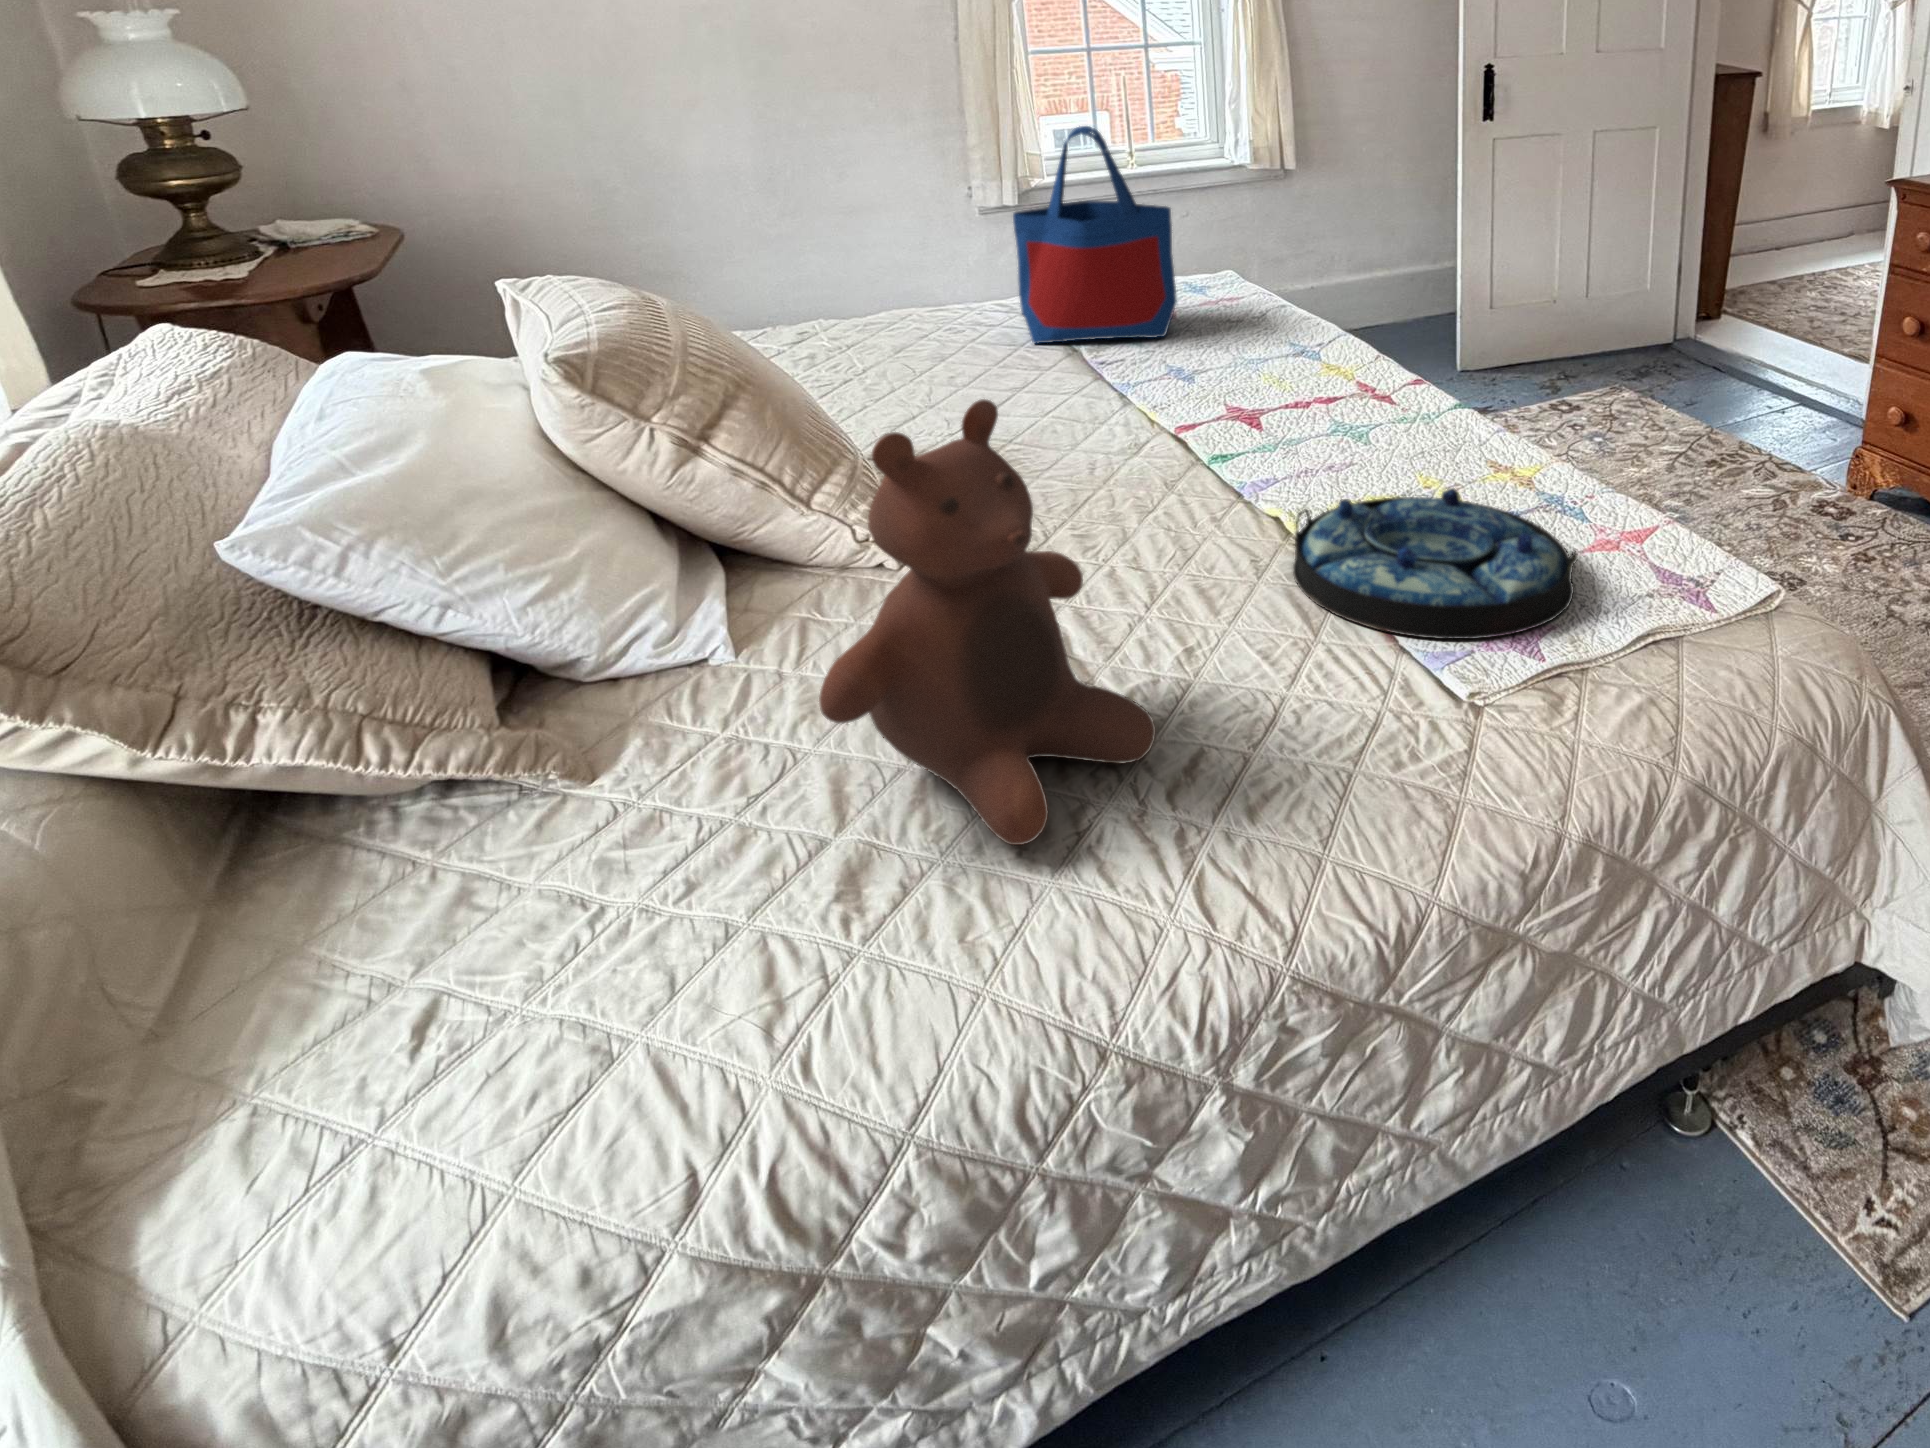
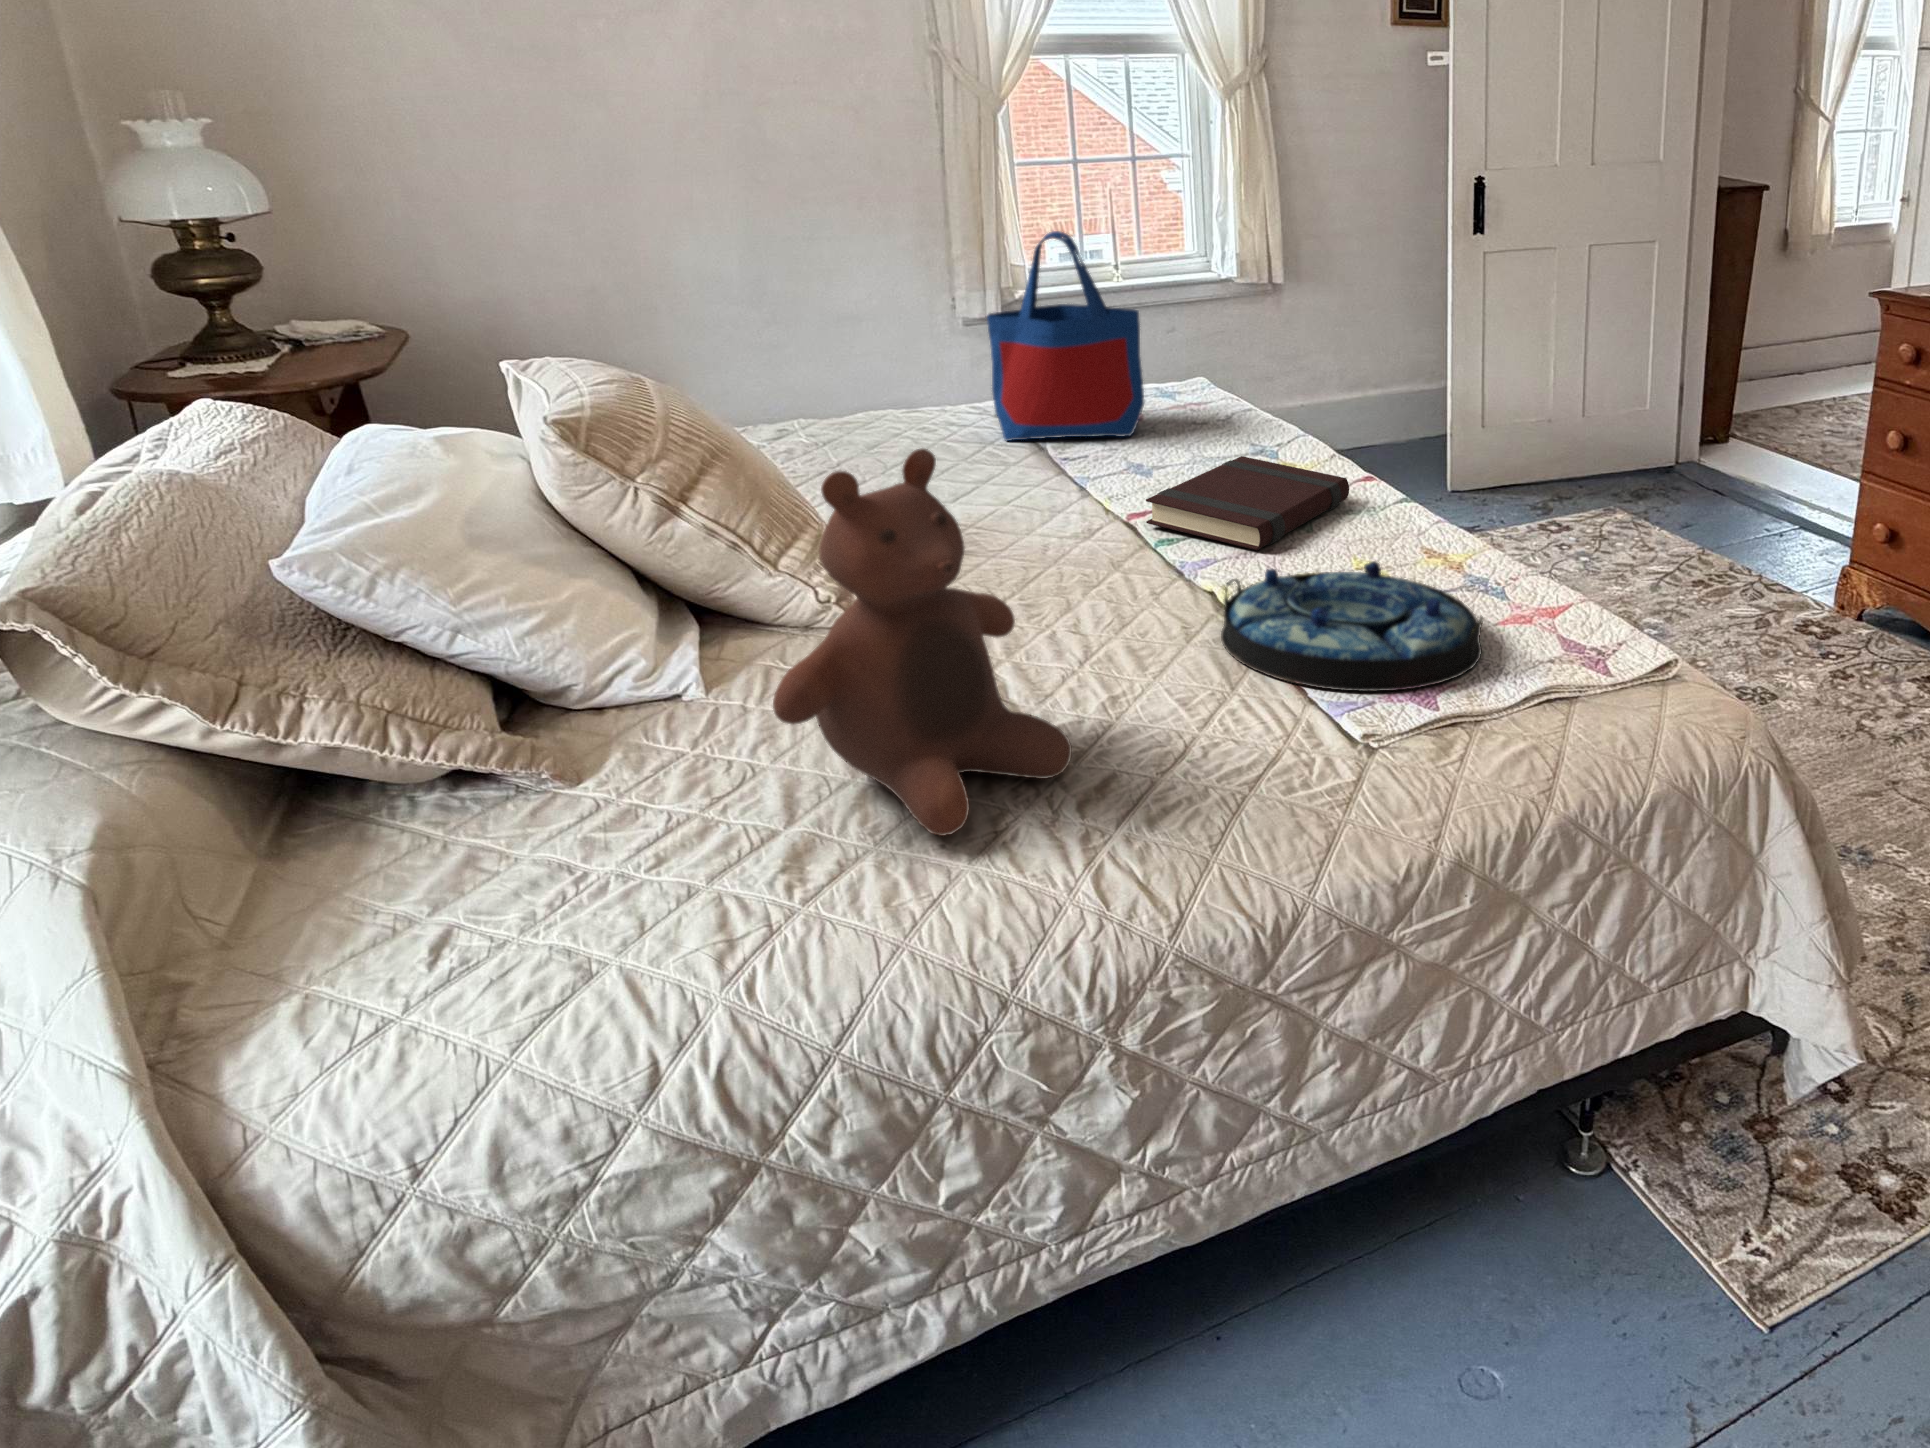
book: none [1194,362,1401,469] -> present [1146,456,1349,551]

